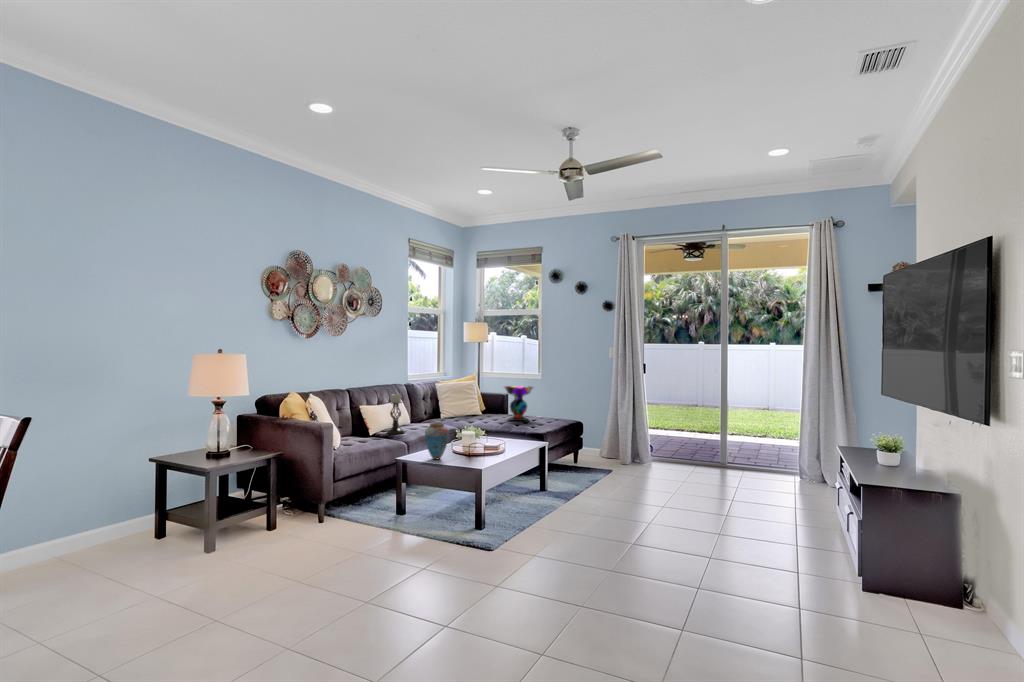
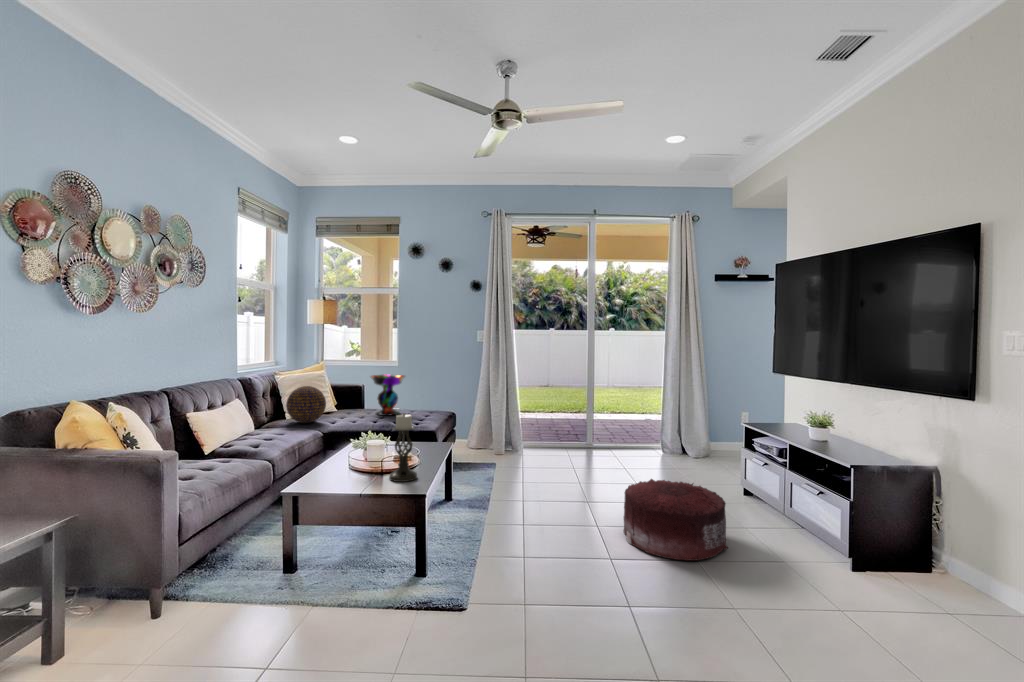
decorative orb: none [434,392,463,422] -> present [286,386,326,423]
candle holder: present [387,393,404,434] -> present [389,413,417,482]
vase: present [425,423,449,459] -> none [334,435,368,488]
pouf: none [657,486,754,555] -> present [624,479,728,561]

